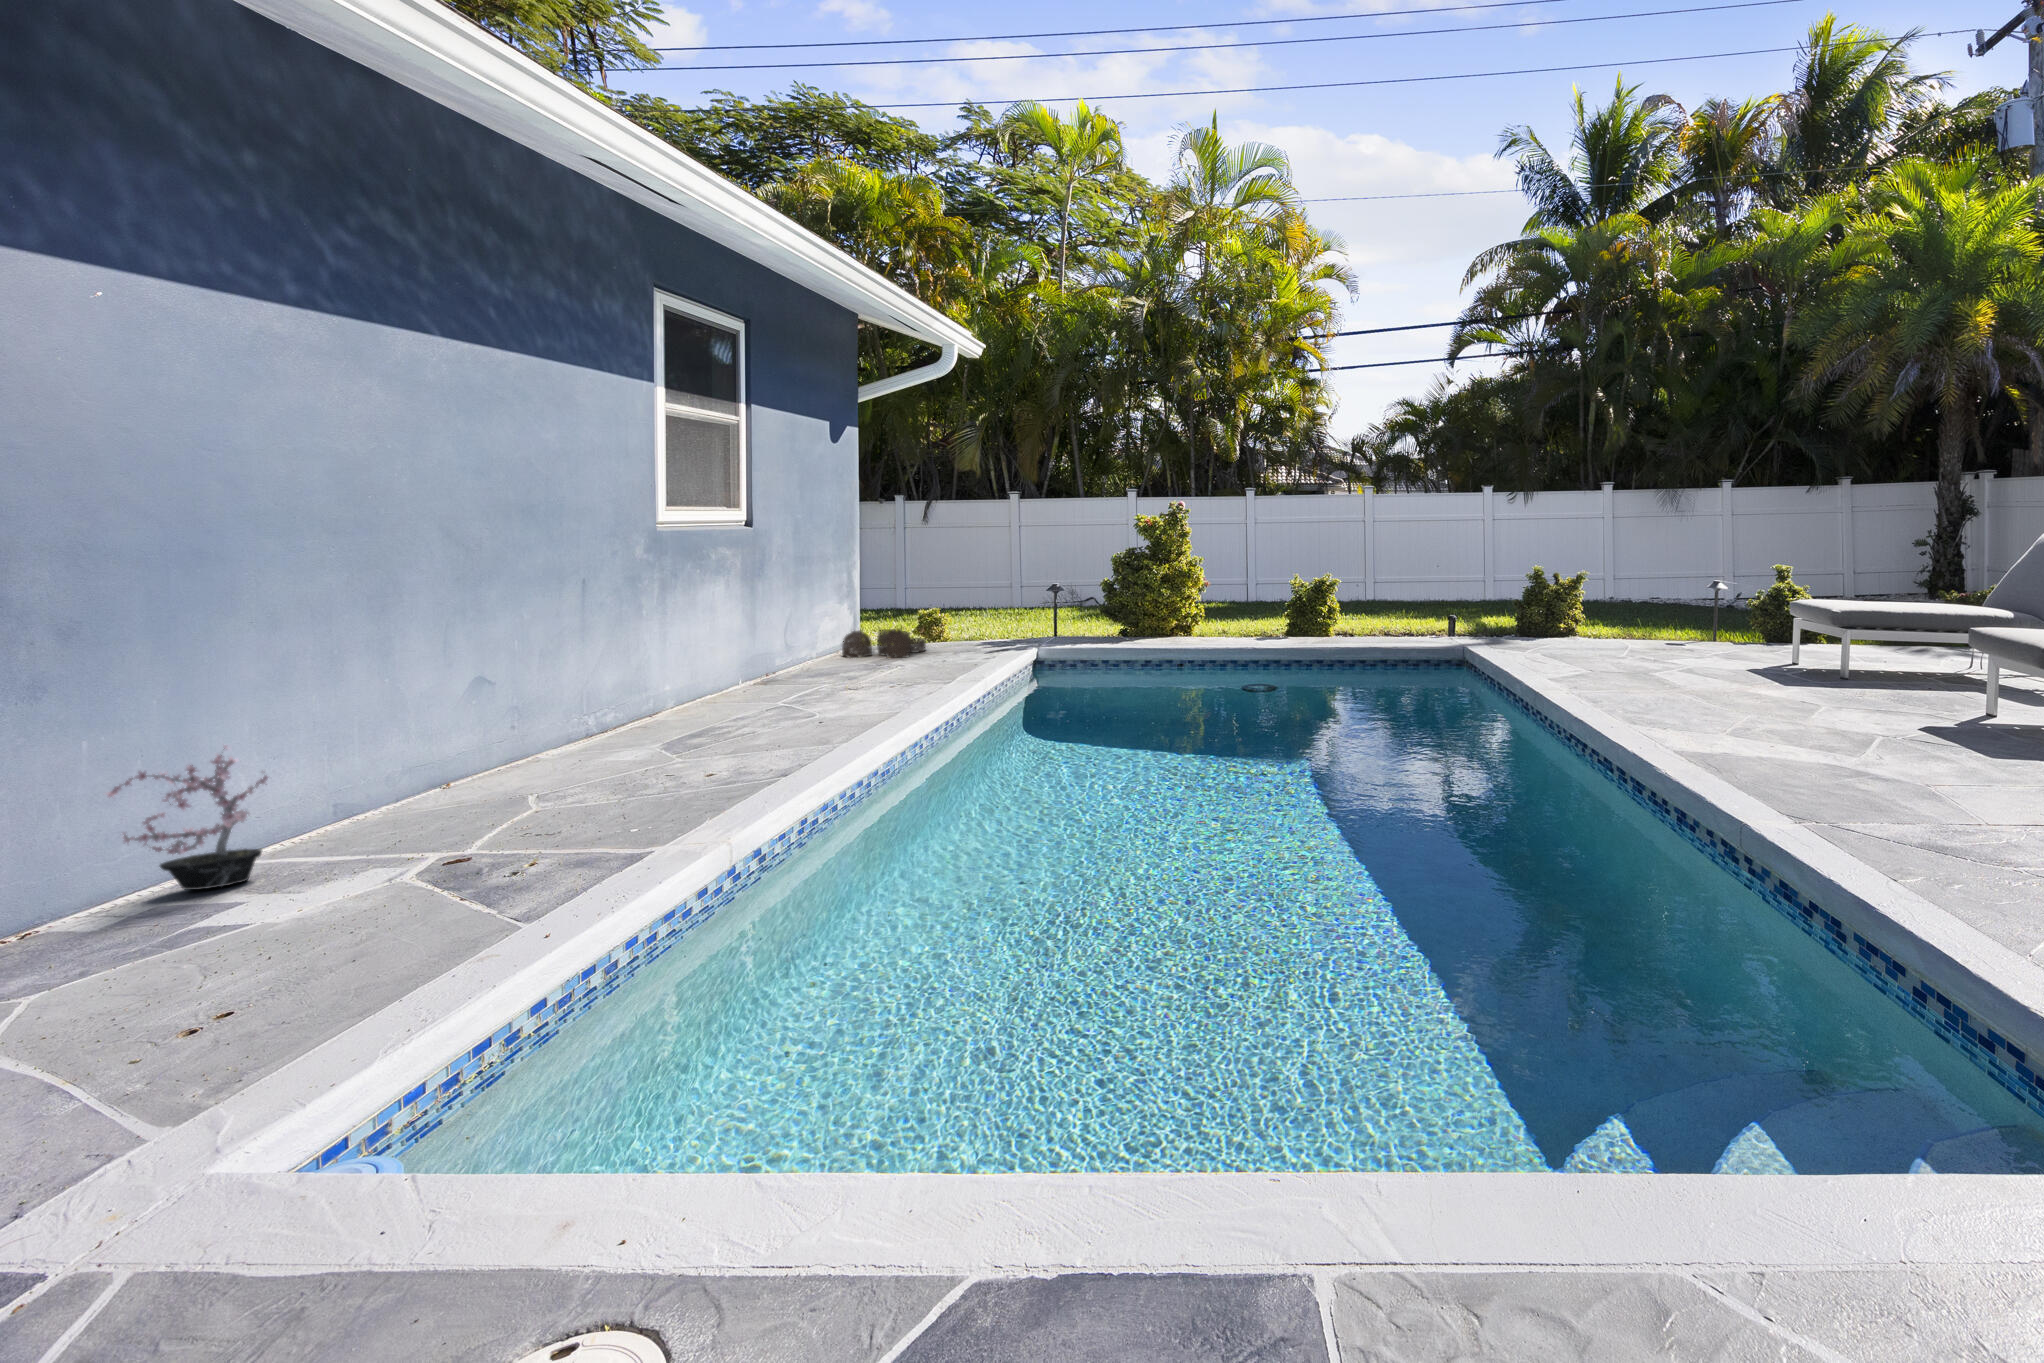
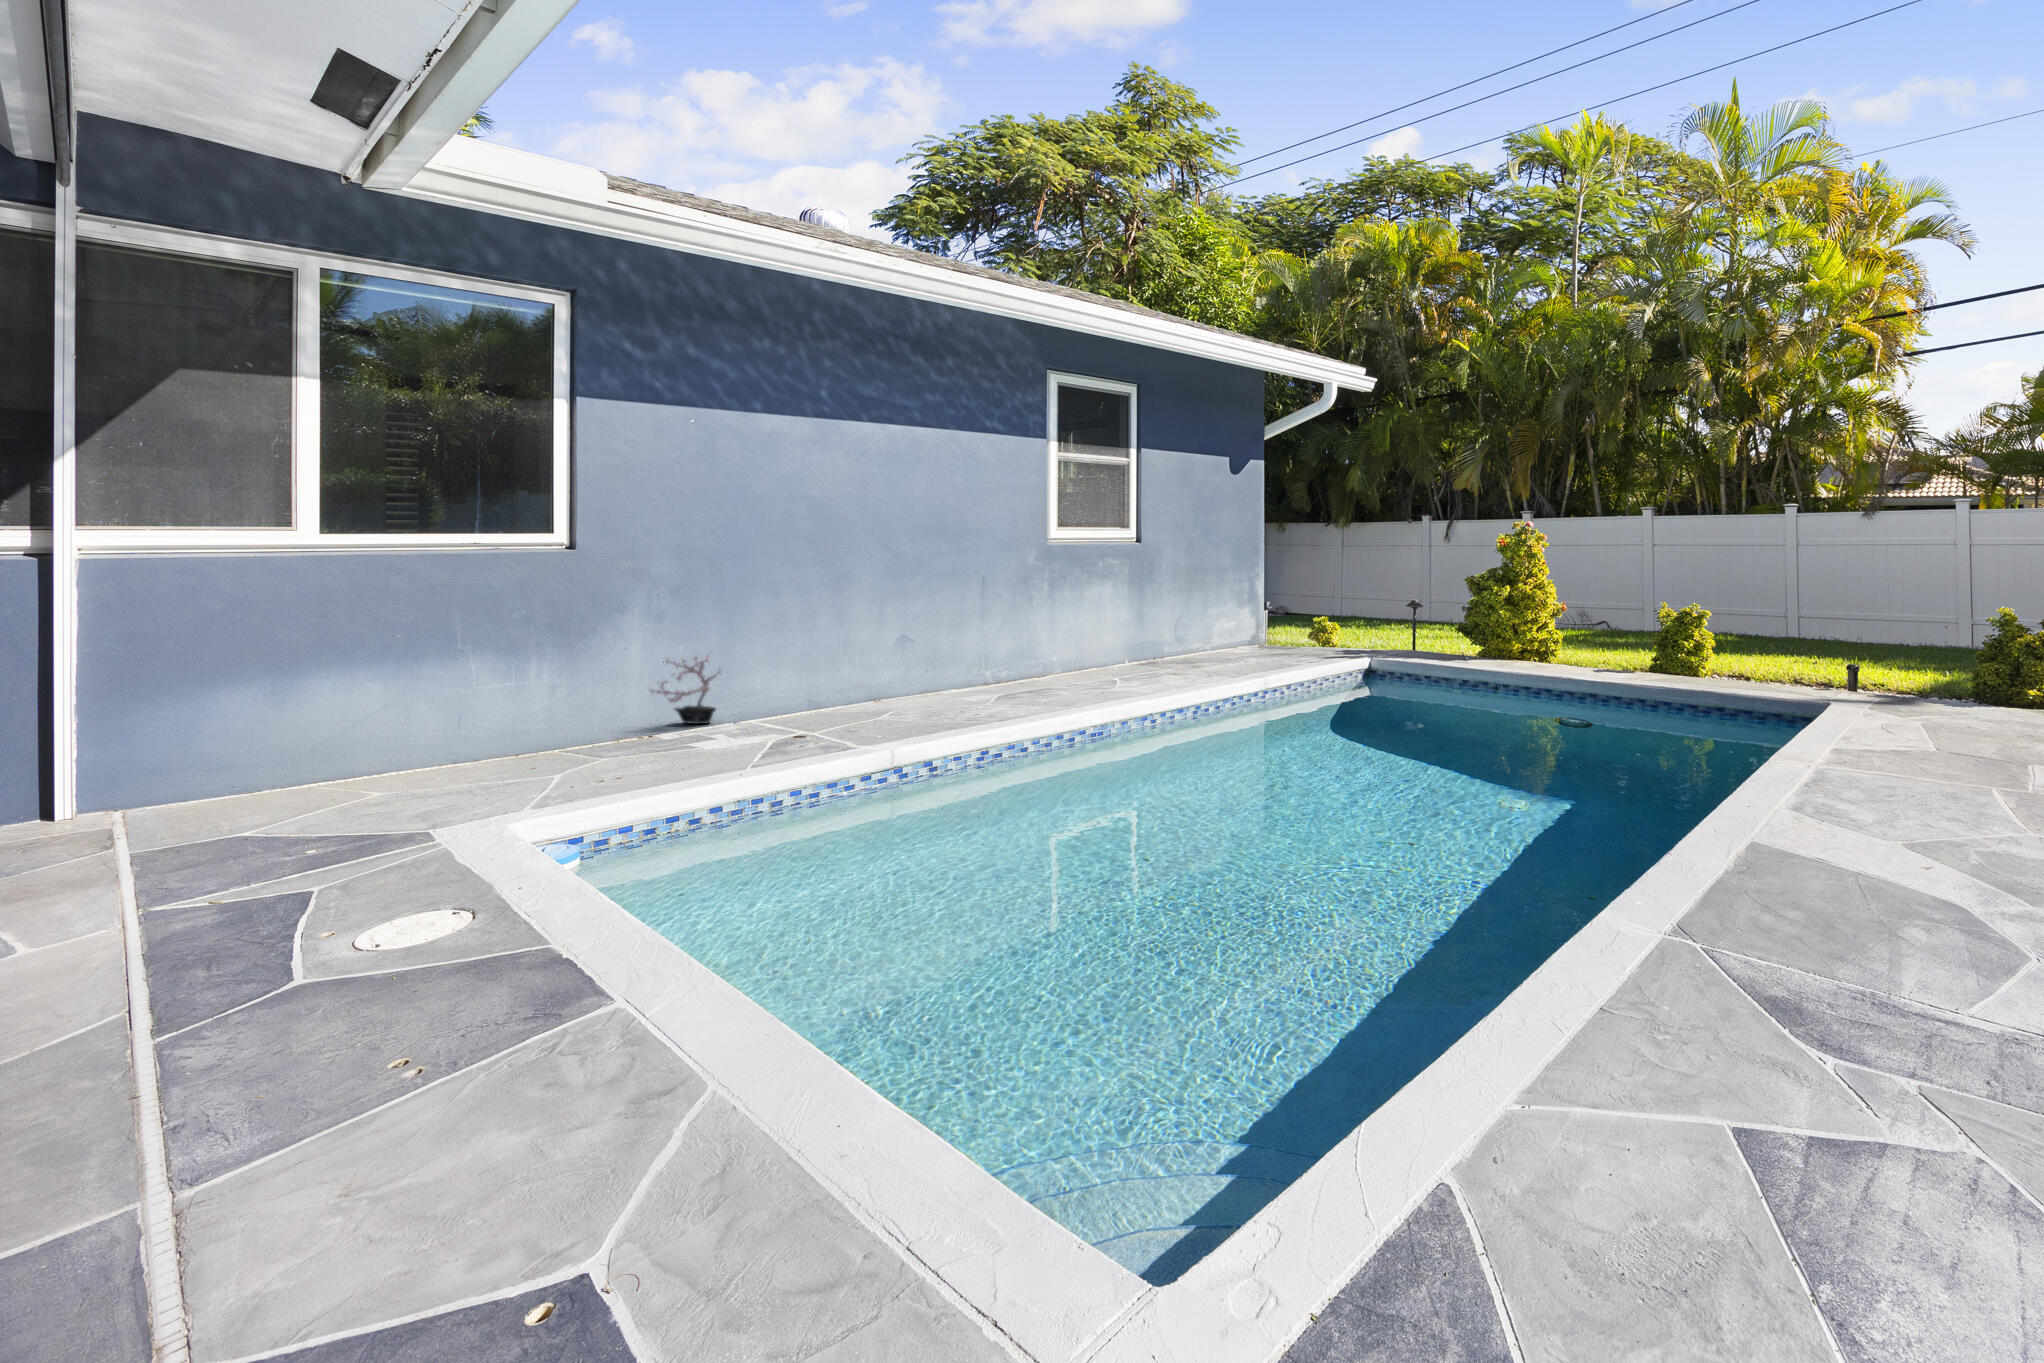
woven basket: present [842,629,926,658] -> none [1232,623,1298,651]

